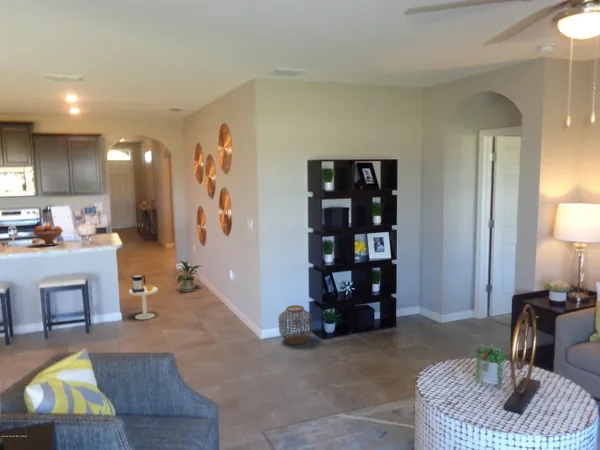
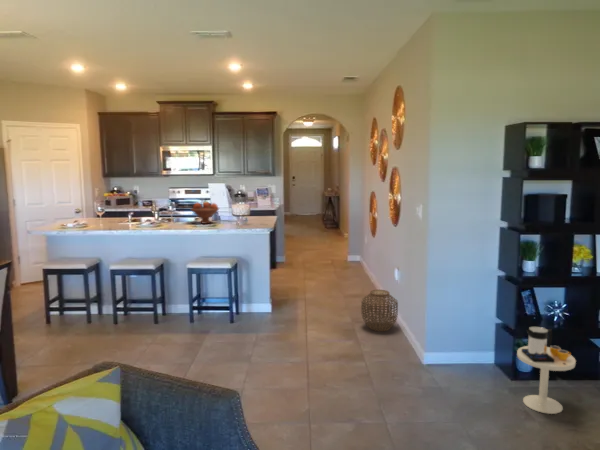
house plant: present [177,261,201,292] -> none [338,251,370,287]
side table: present [129,275,158,319] -> present [517,327,576,414]
woven basket: present [279,305,312,344] -> present [361,290,398,331]

